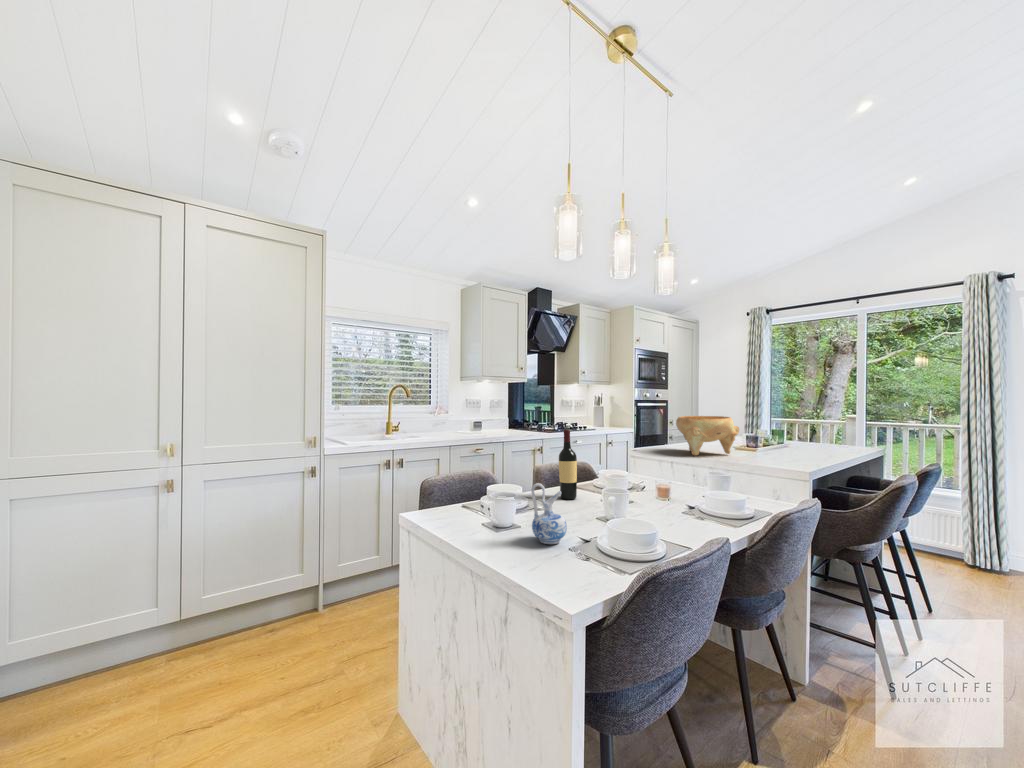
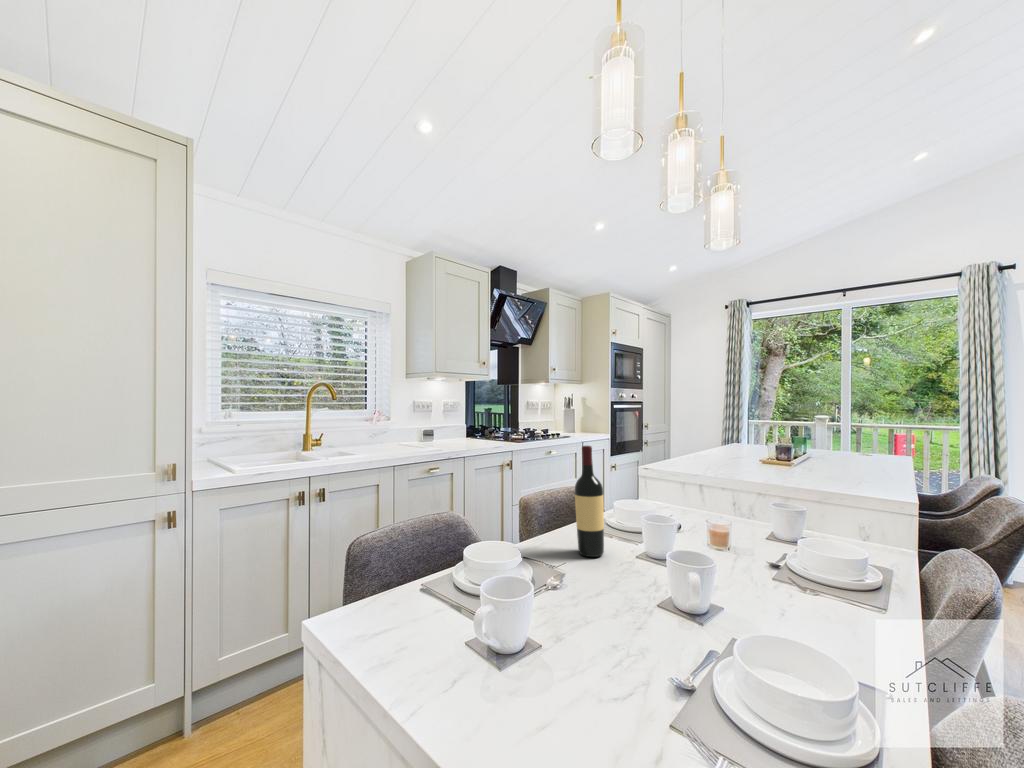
decorative bowl: present [676,416,739,456] -> none [692,420,772,472]
ceramic pitcher: present [531,483,567,544] -> none [587,573,664,711]

